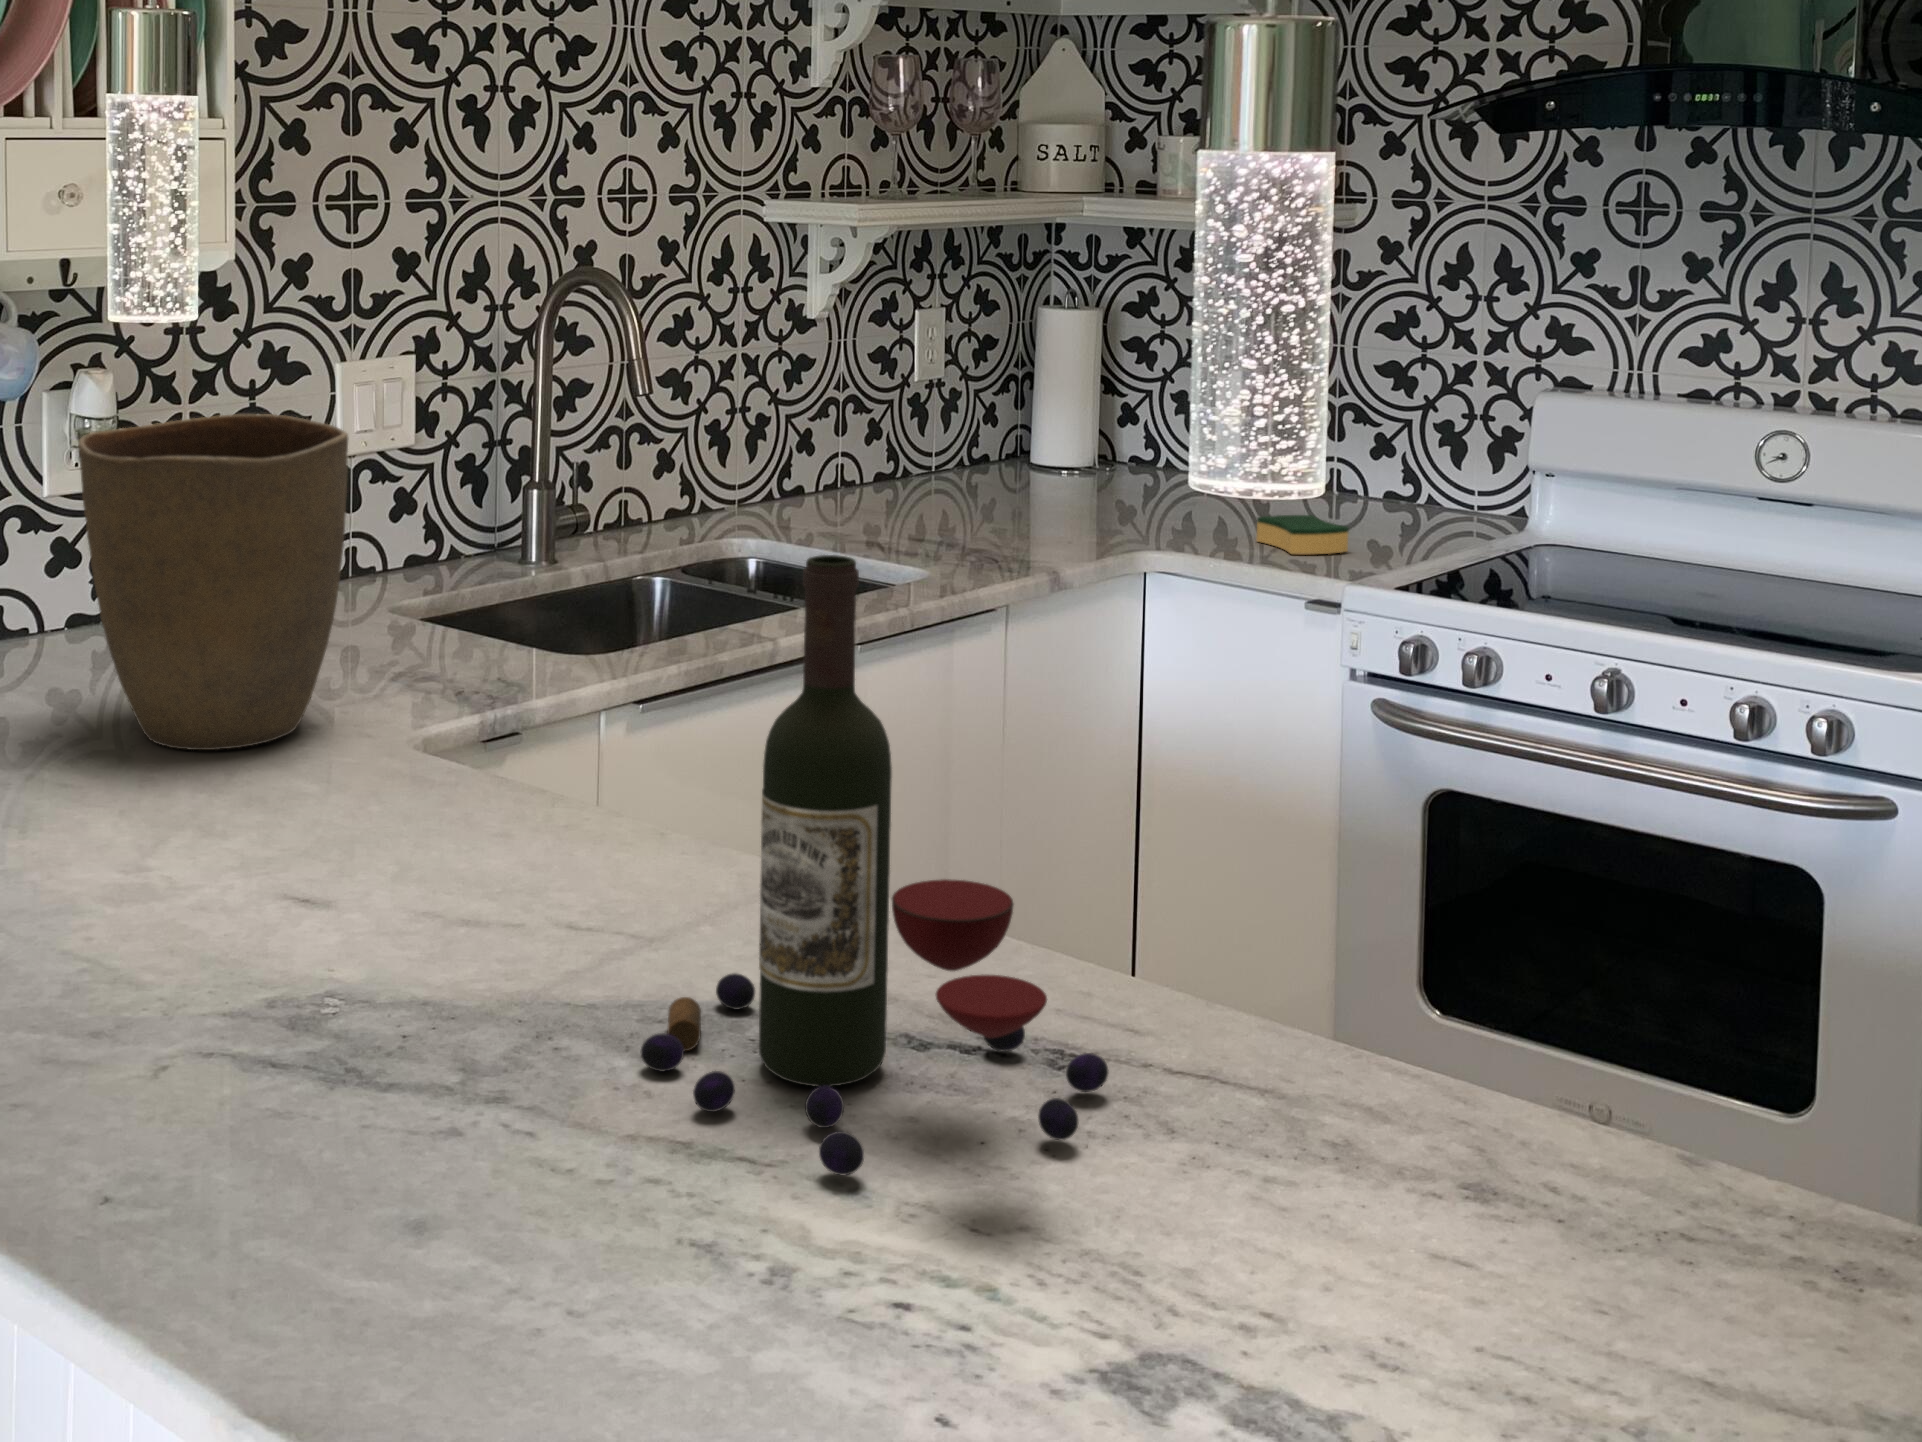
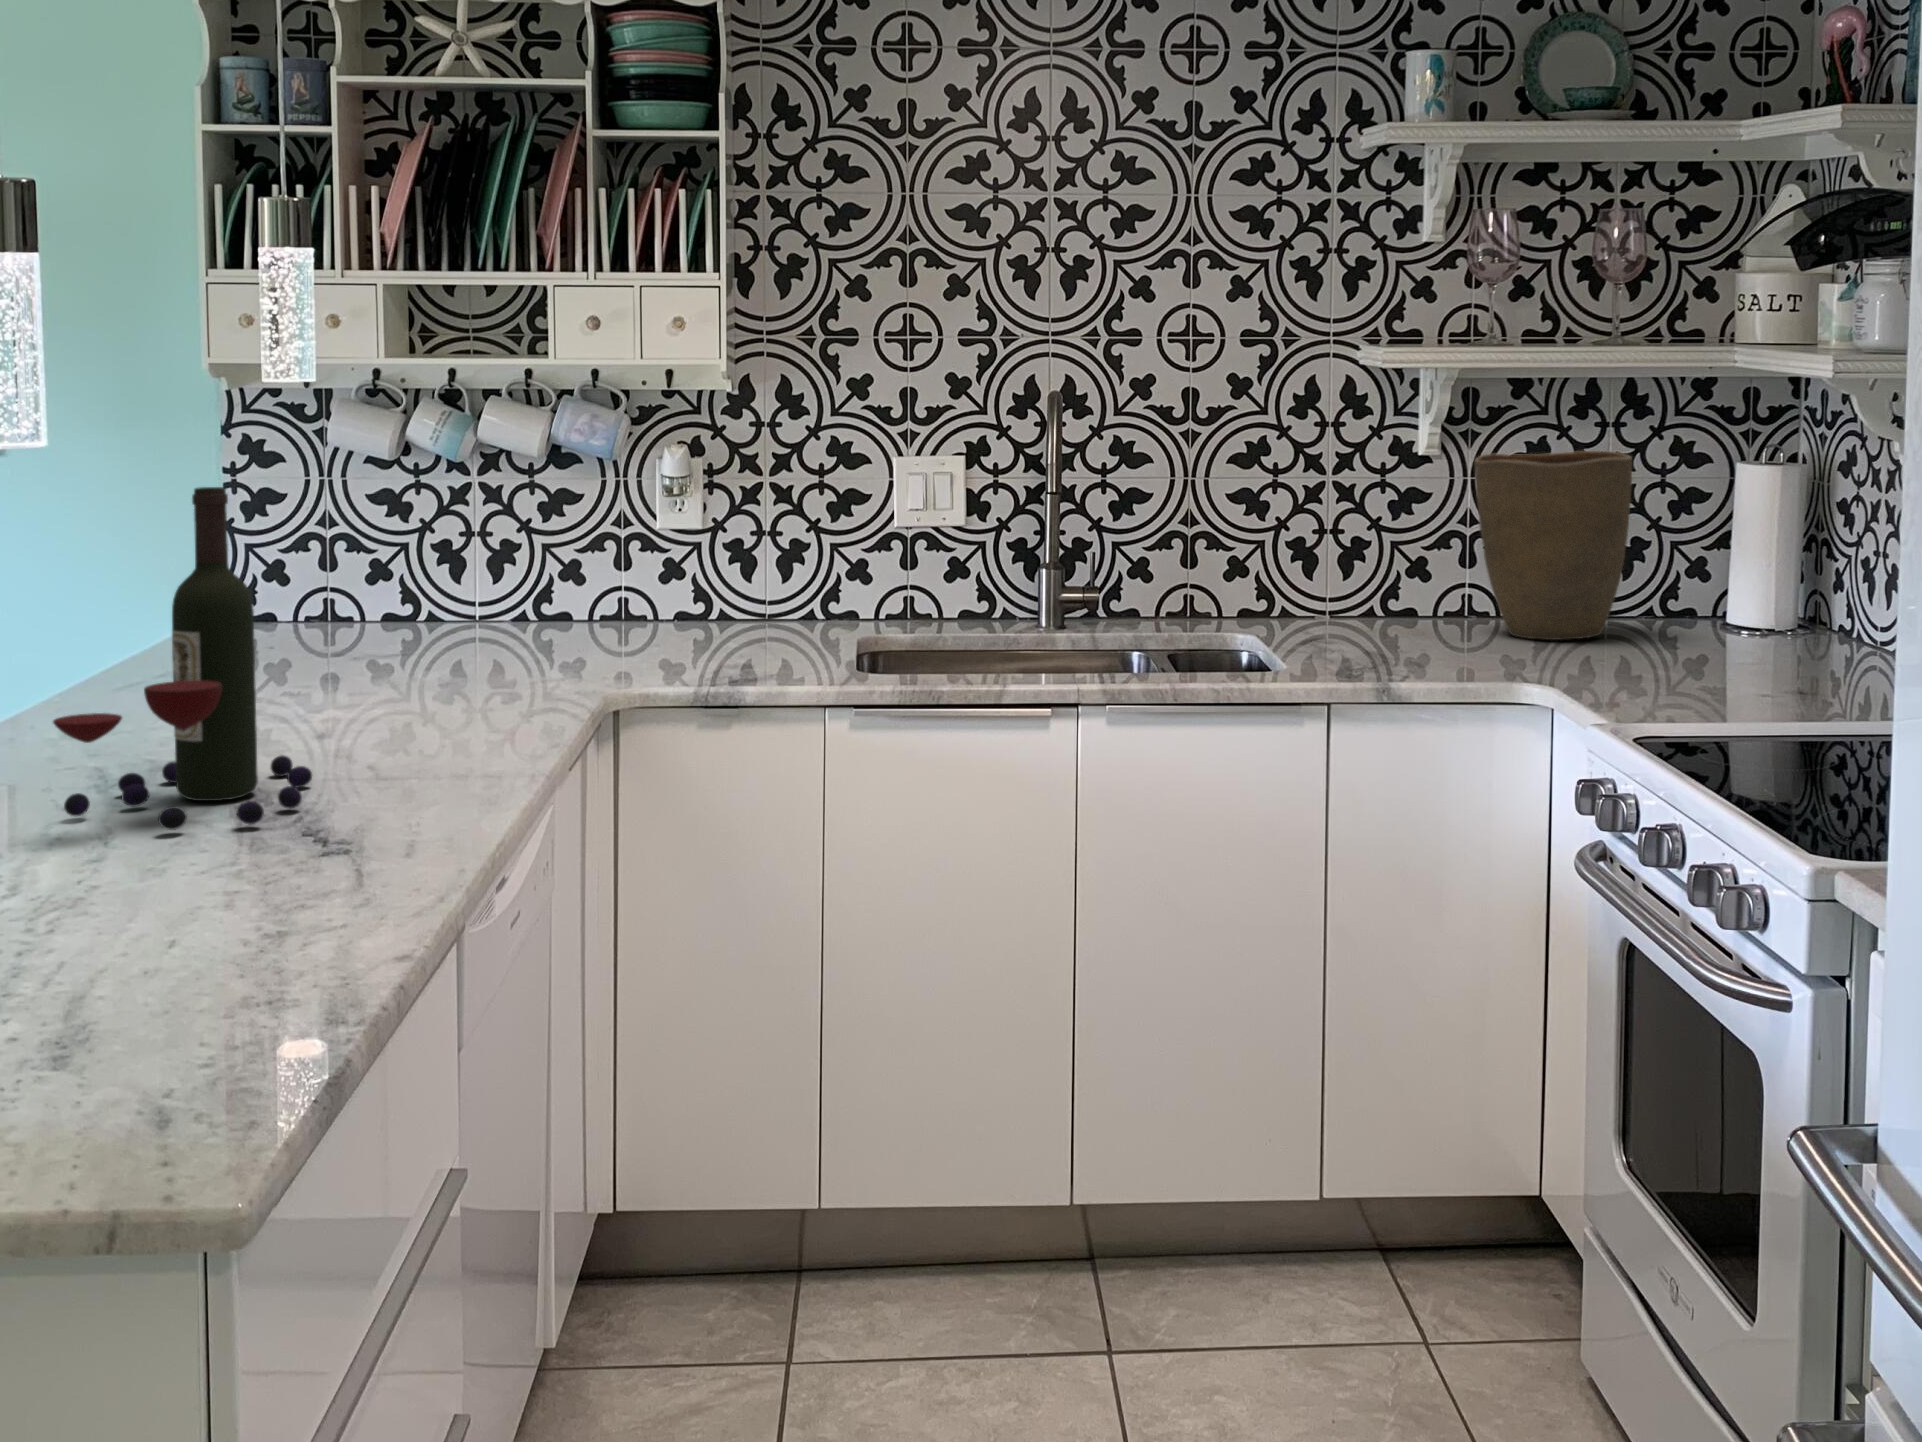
vase: present [78,414,348,750] -> present [1474,451,1632,640]
sponge: present [1257,515,1349,554] -> none [1642,654,1728,693]

